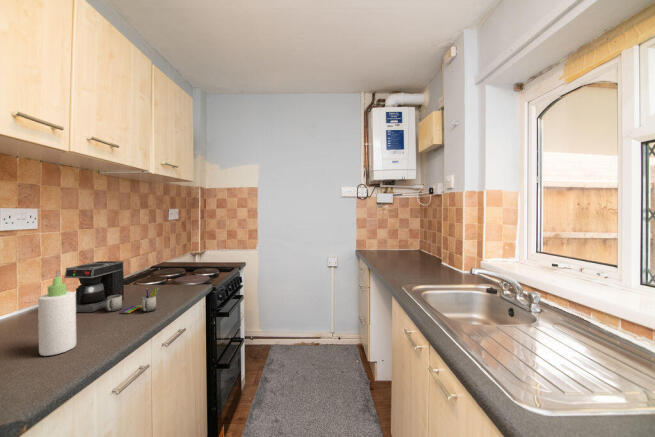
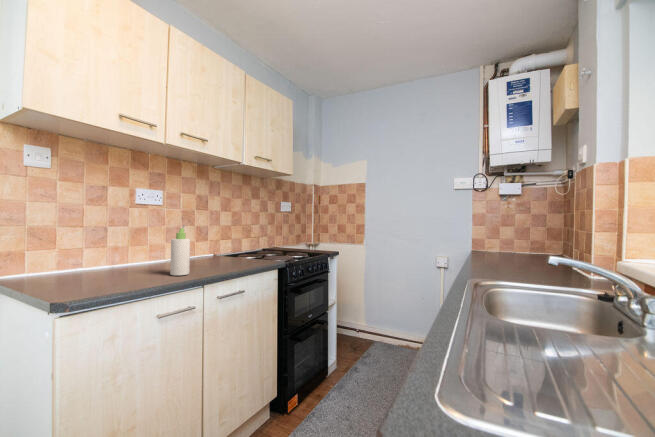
coffee maker: present [64,261,158,313] -> none [198,232,249,267]

